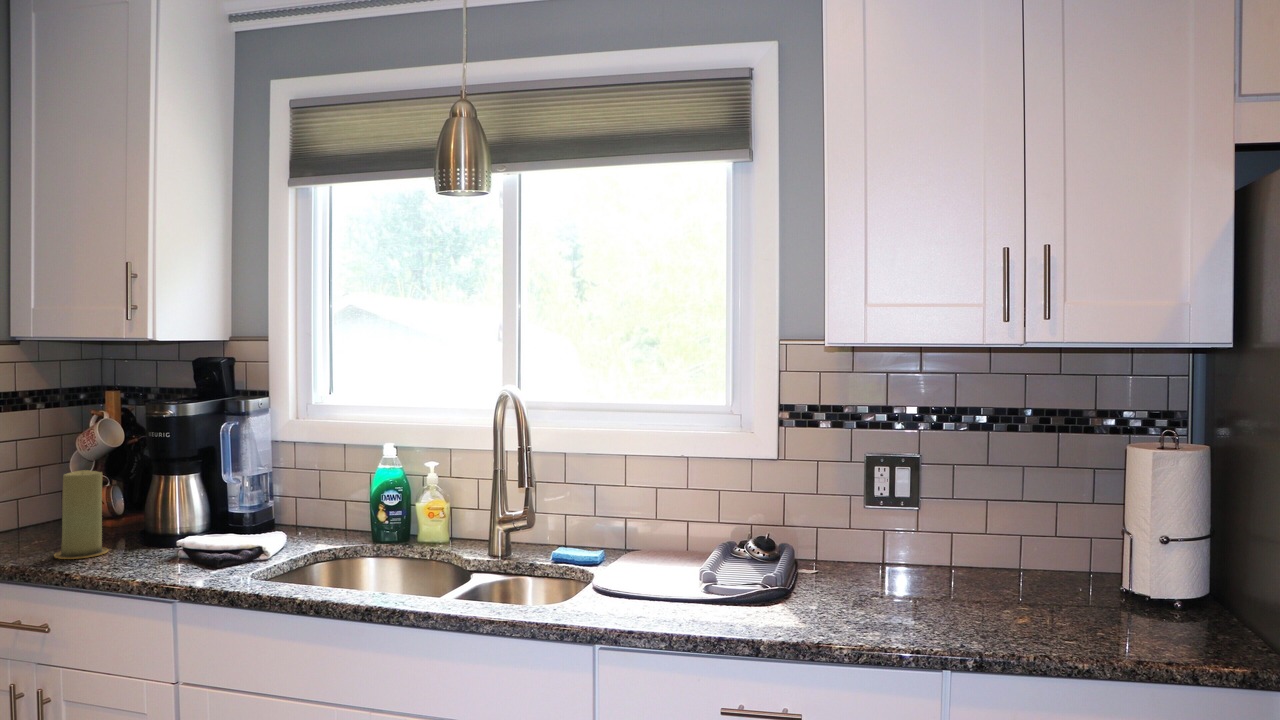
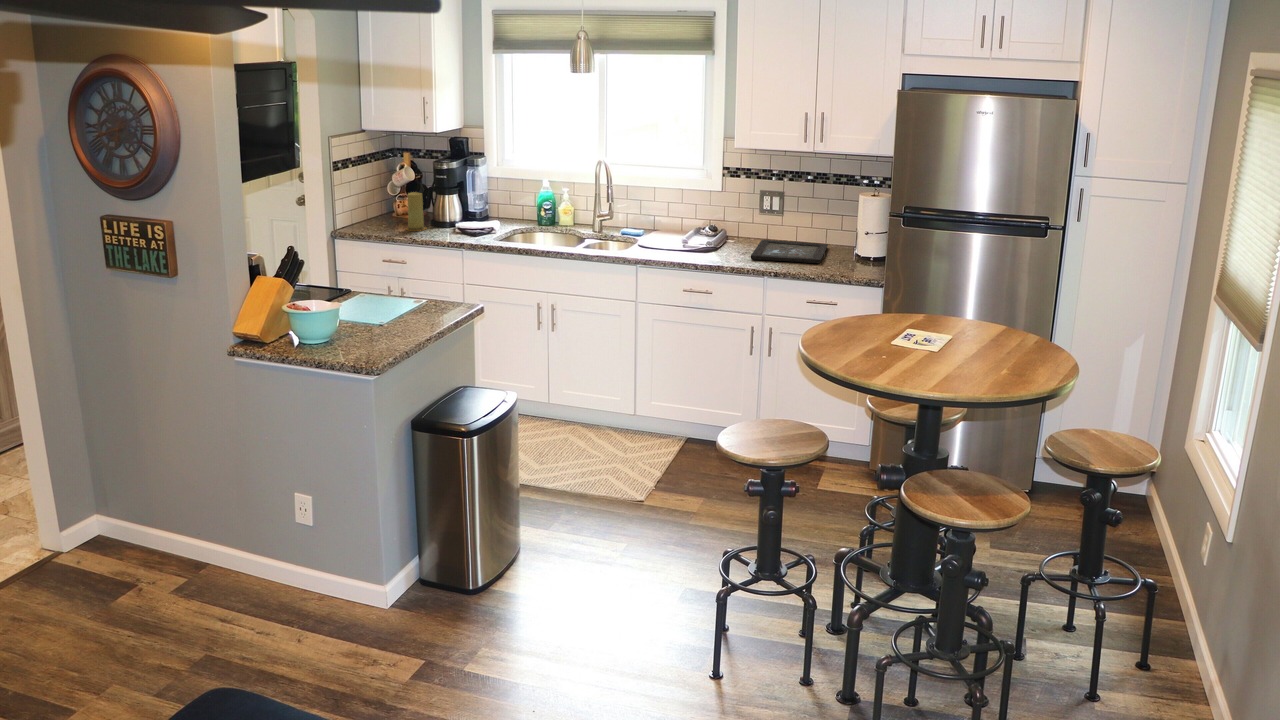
tray: none [885,567,1106,639] -> present [751,240,828,263]

